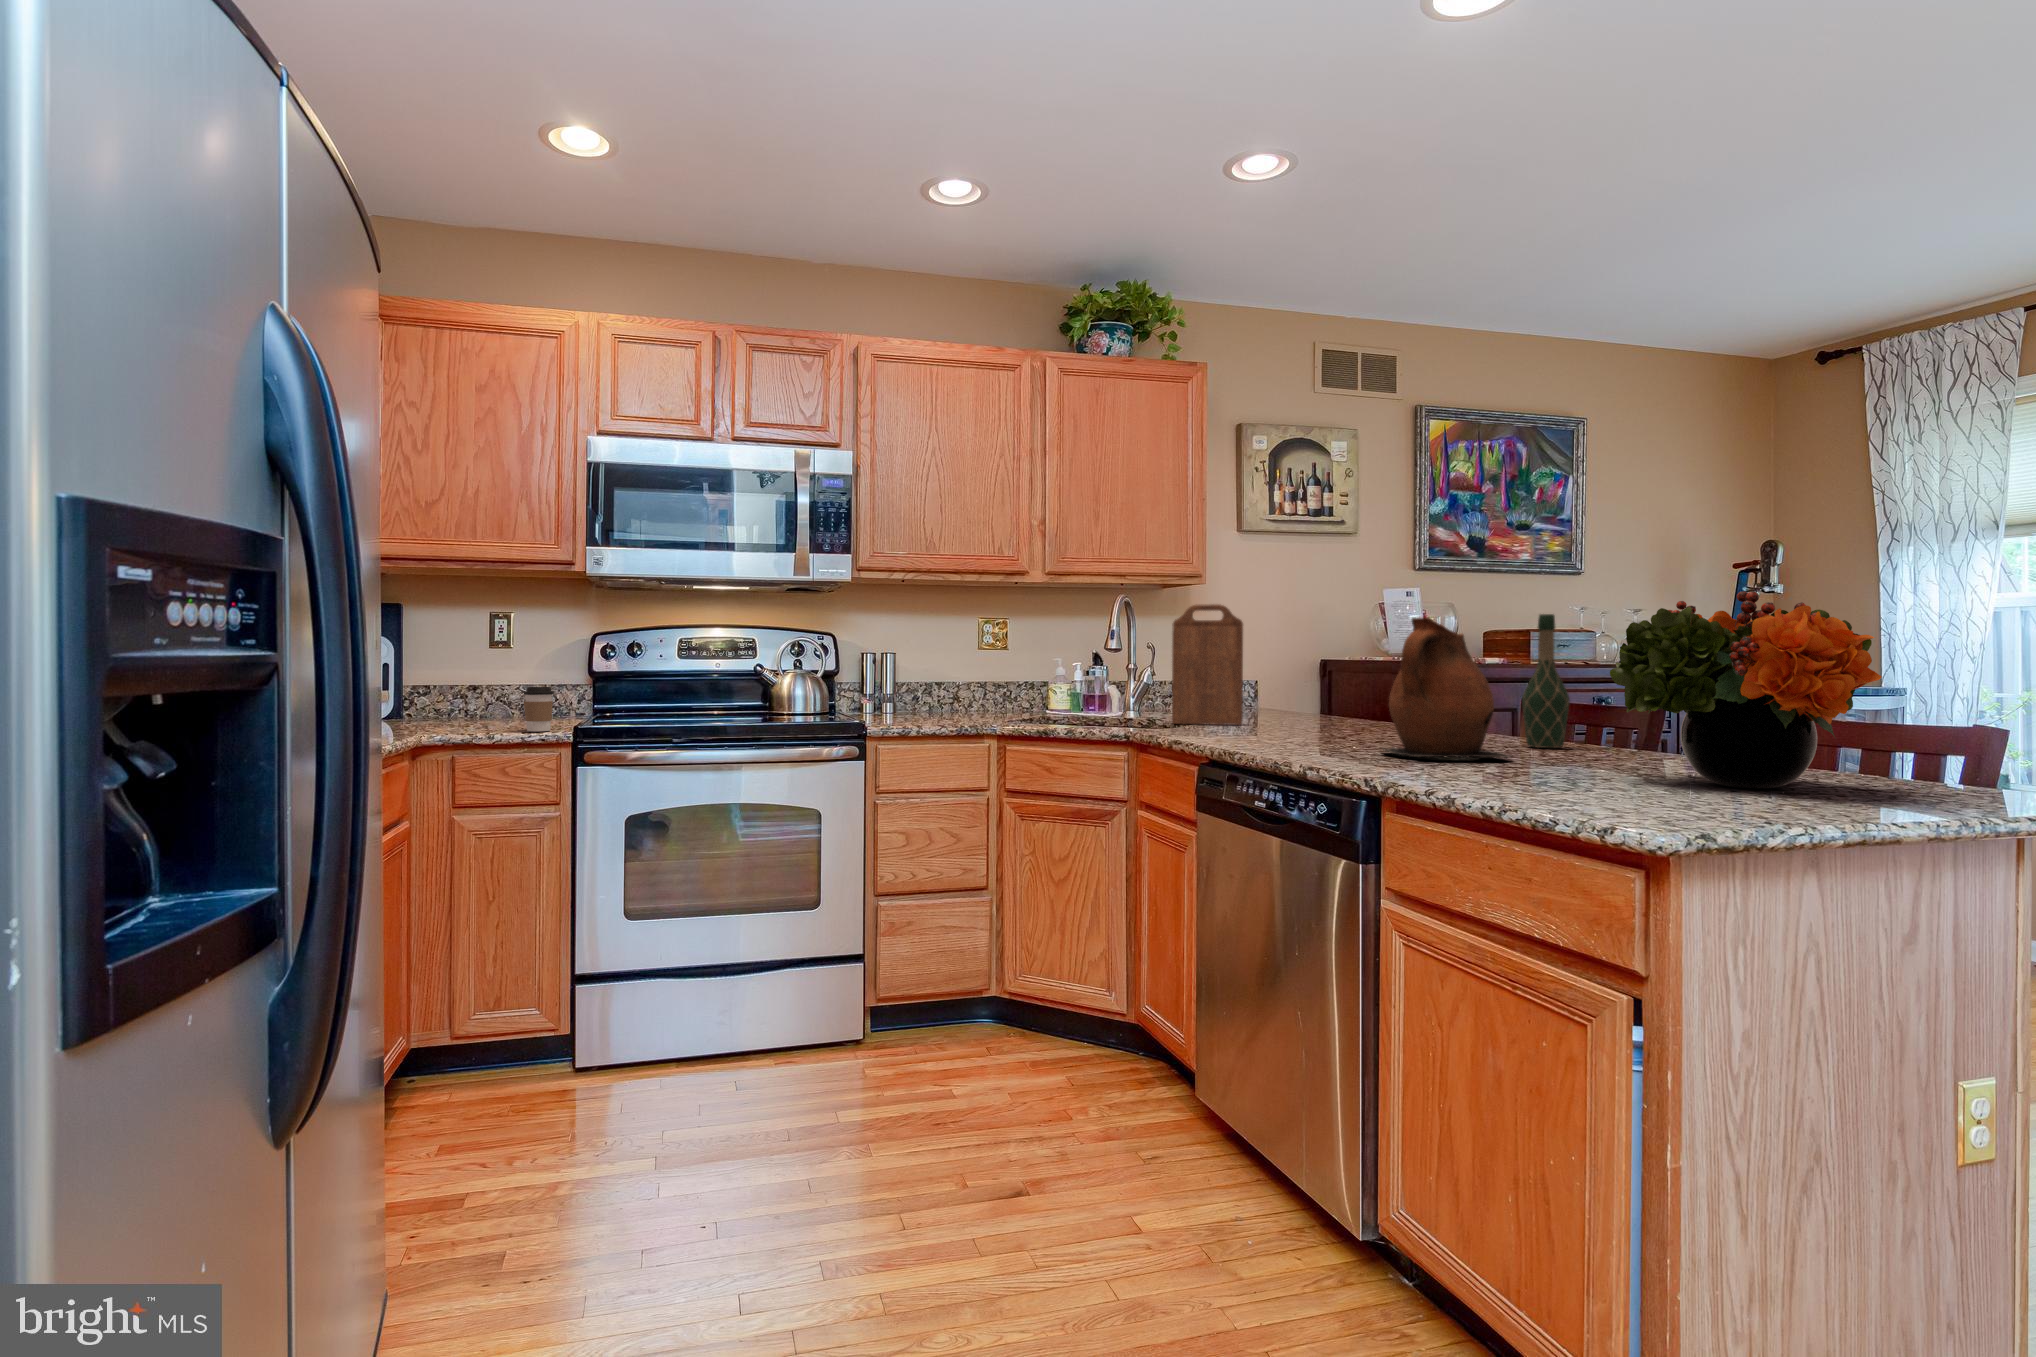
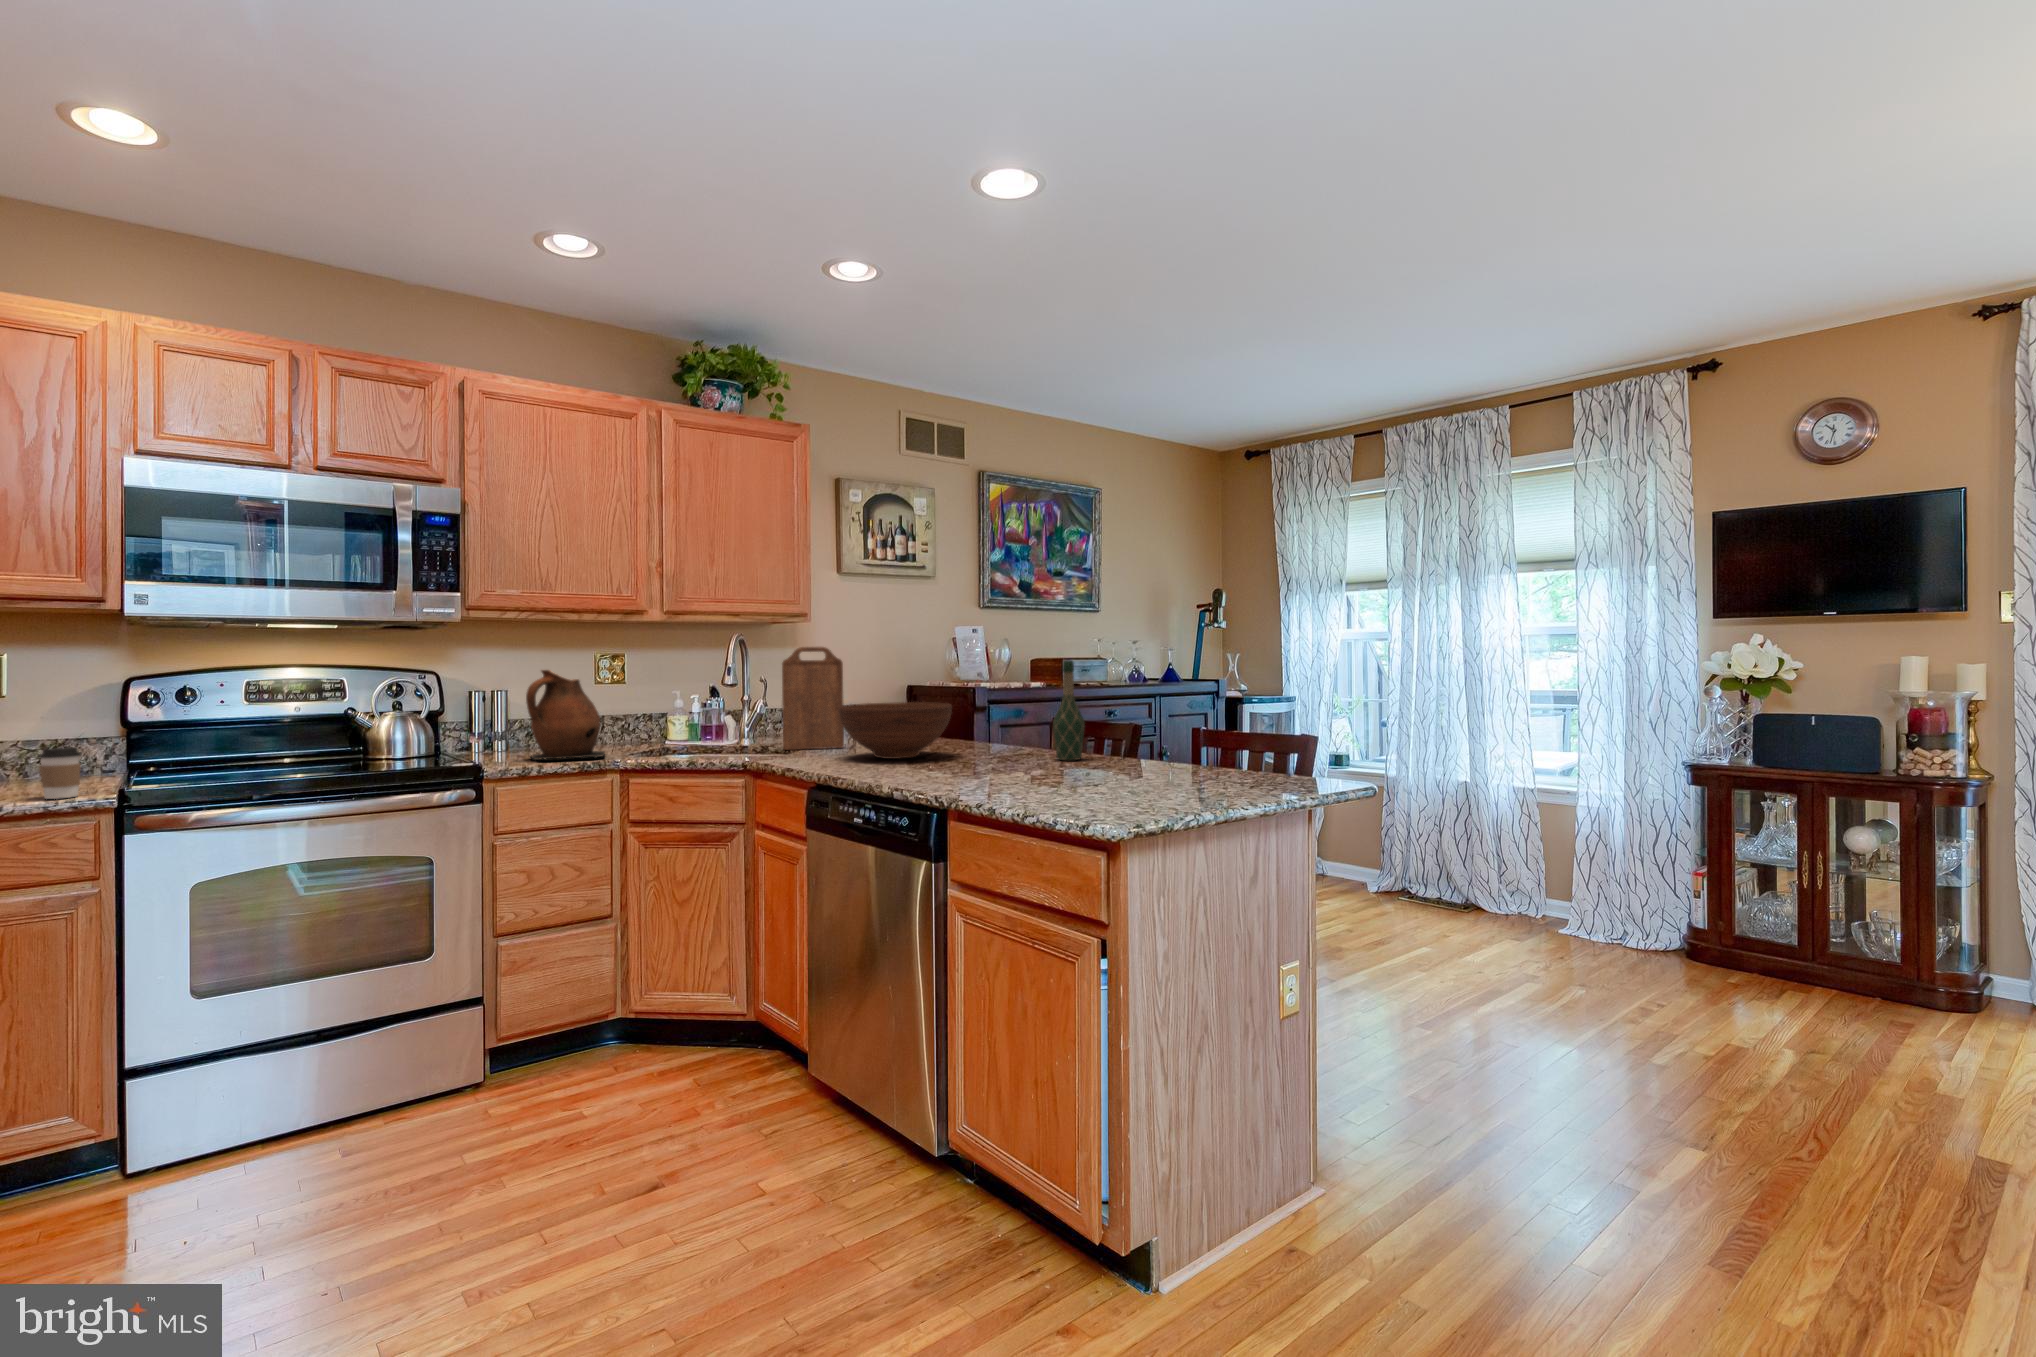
flower arrangement: present [1610,591,1882,788] -> none [1101,656,1257,791]
ceramic pitcher: present [1383,617,1511,759] -> present [526,670,605,760]
fruit bowl: none [1237,670,1380,736] -> present [839,702,952,759]

